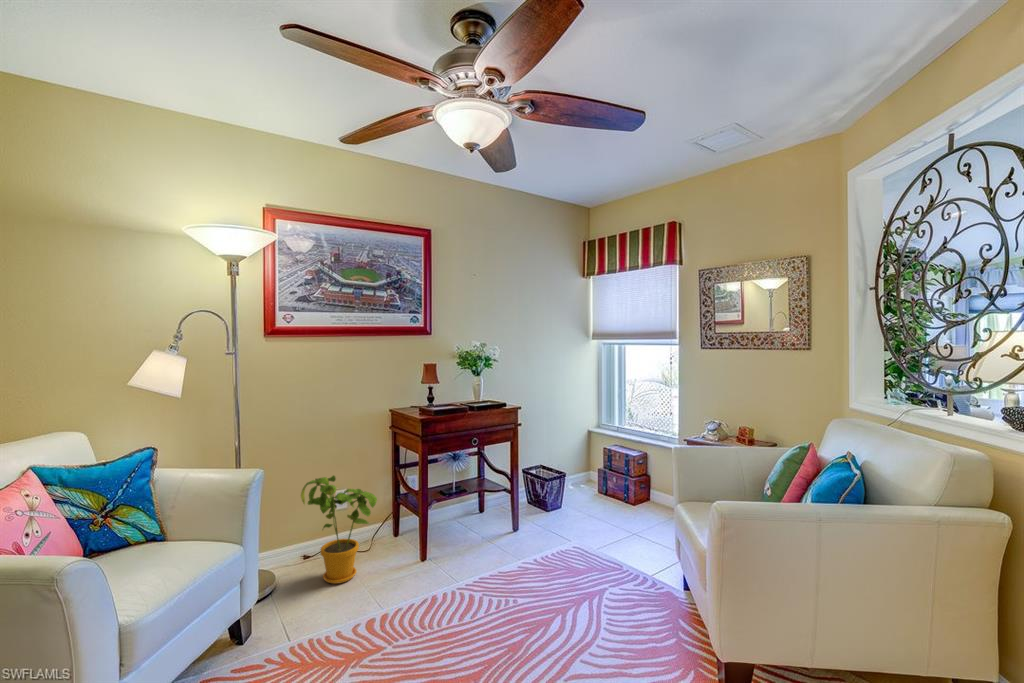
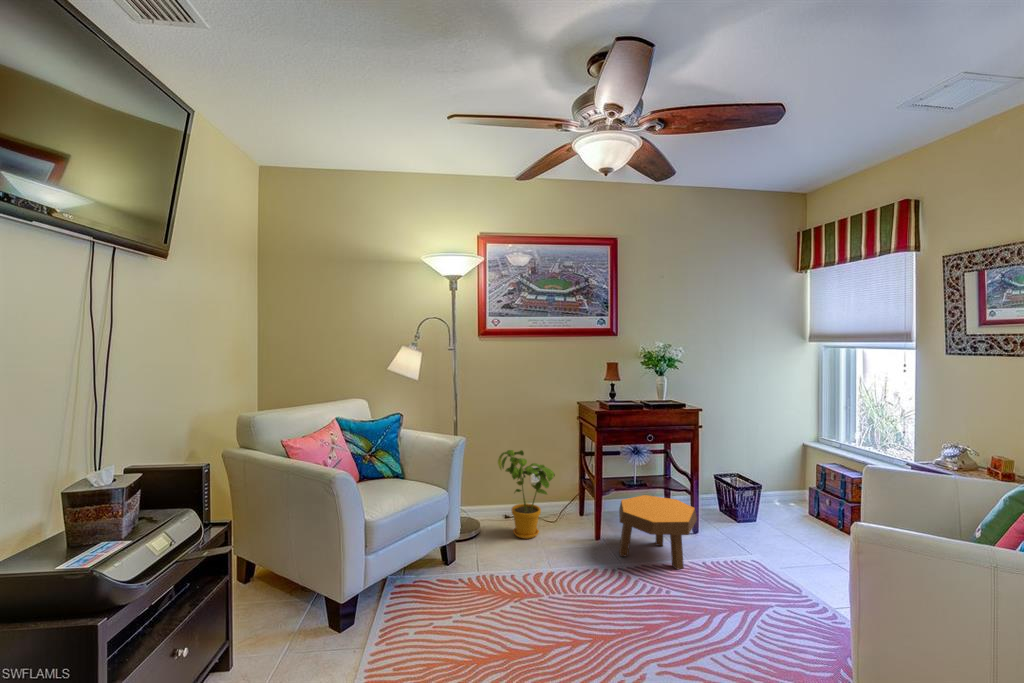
footstool: none [450,502,527,576] -> present [619,495,697,569]

